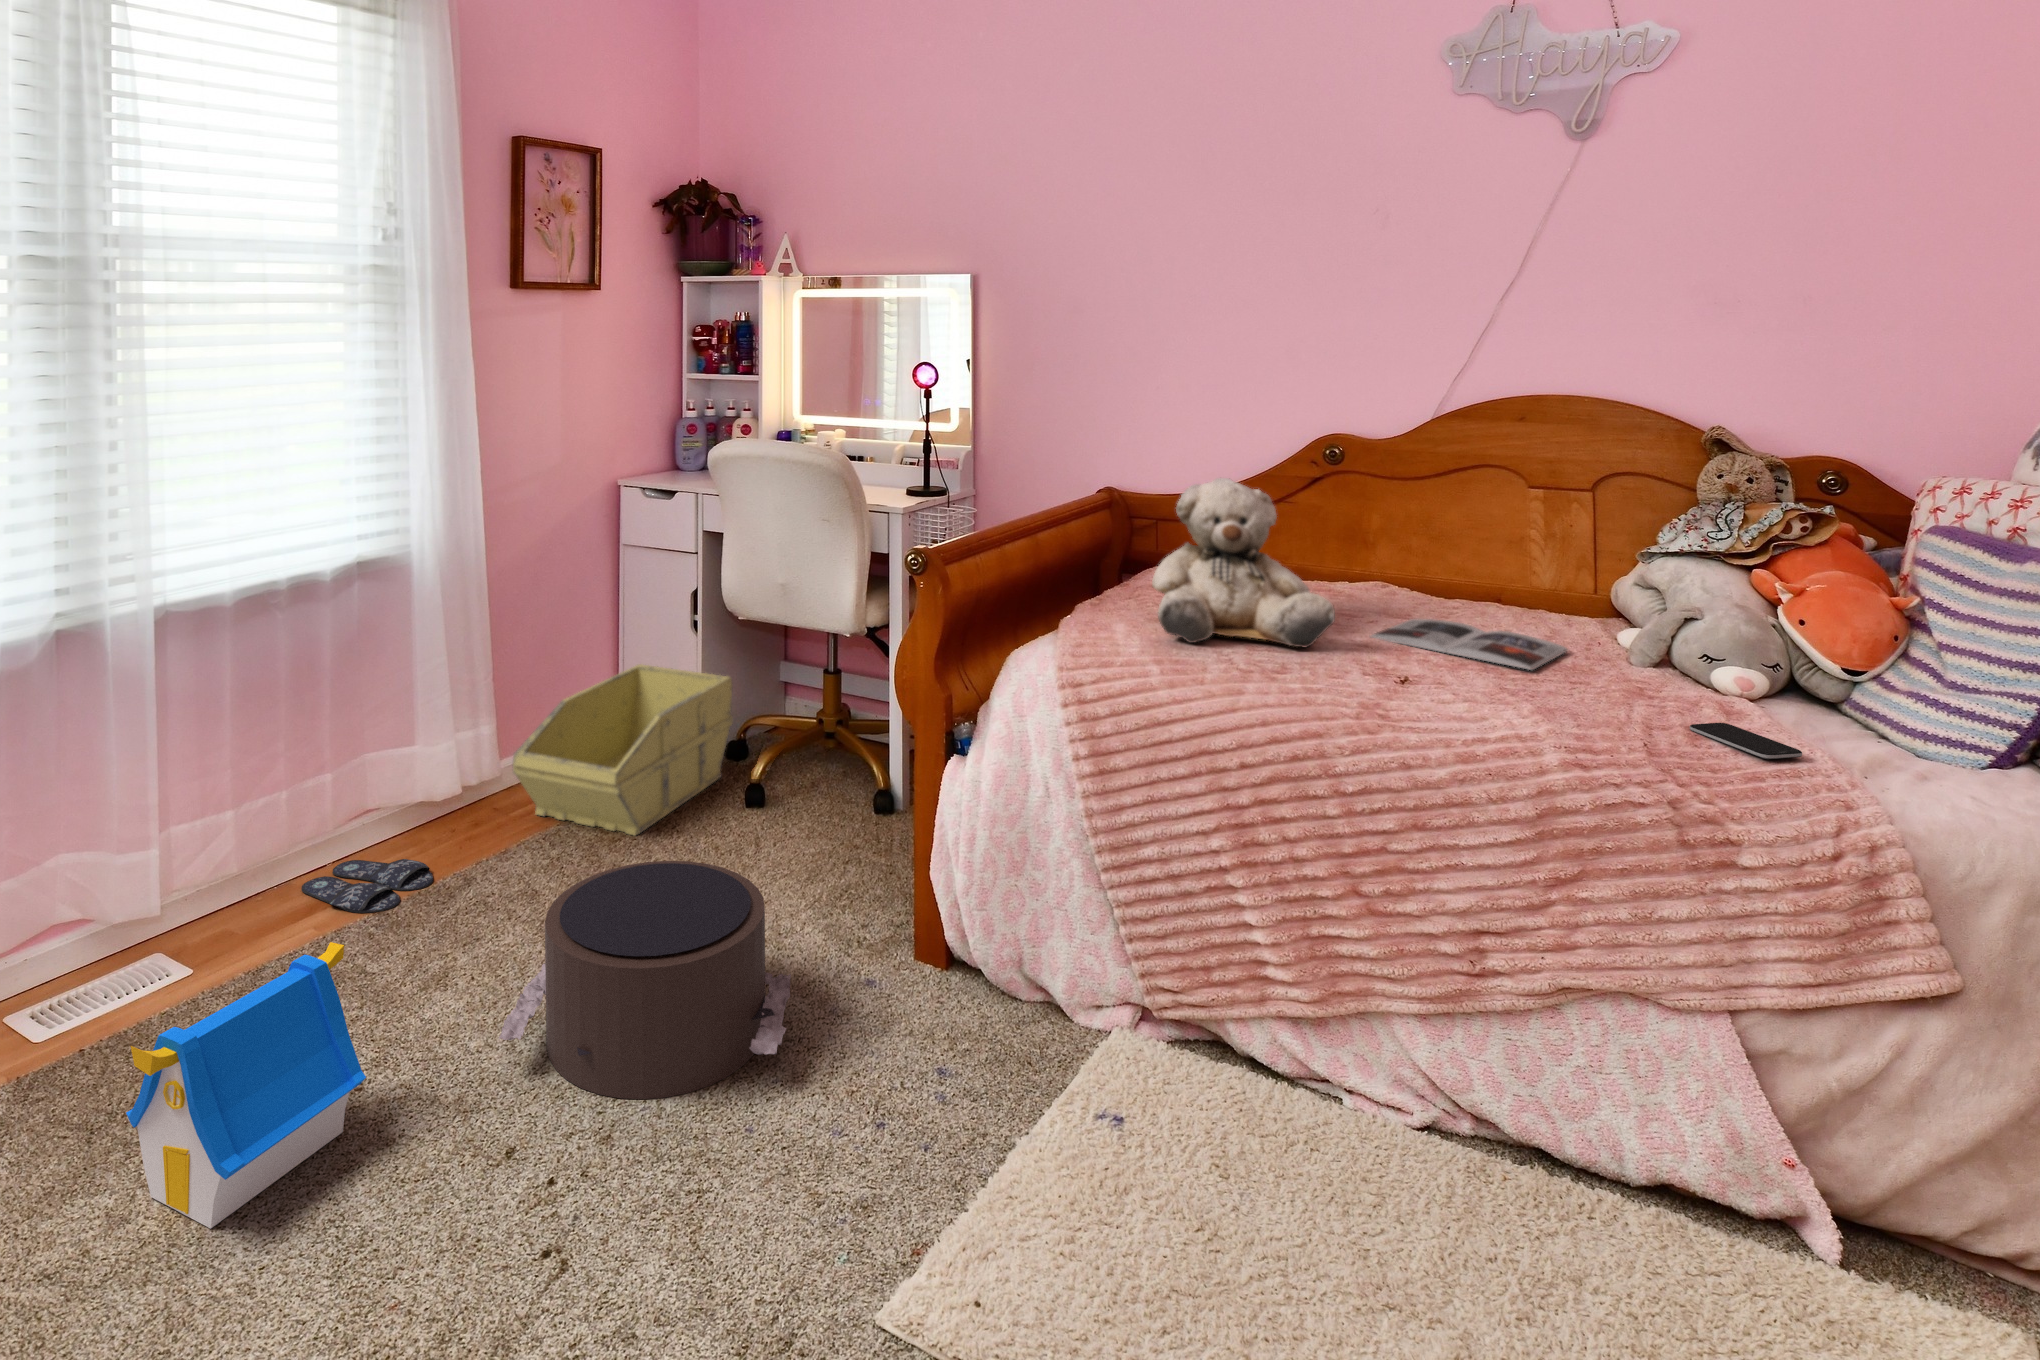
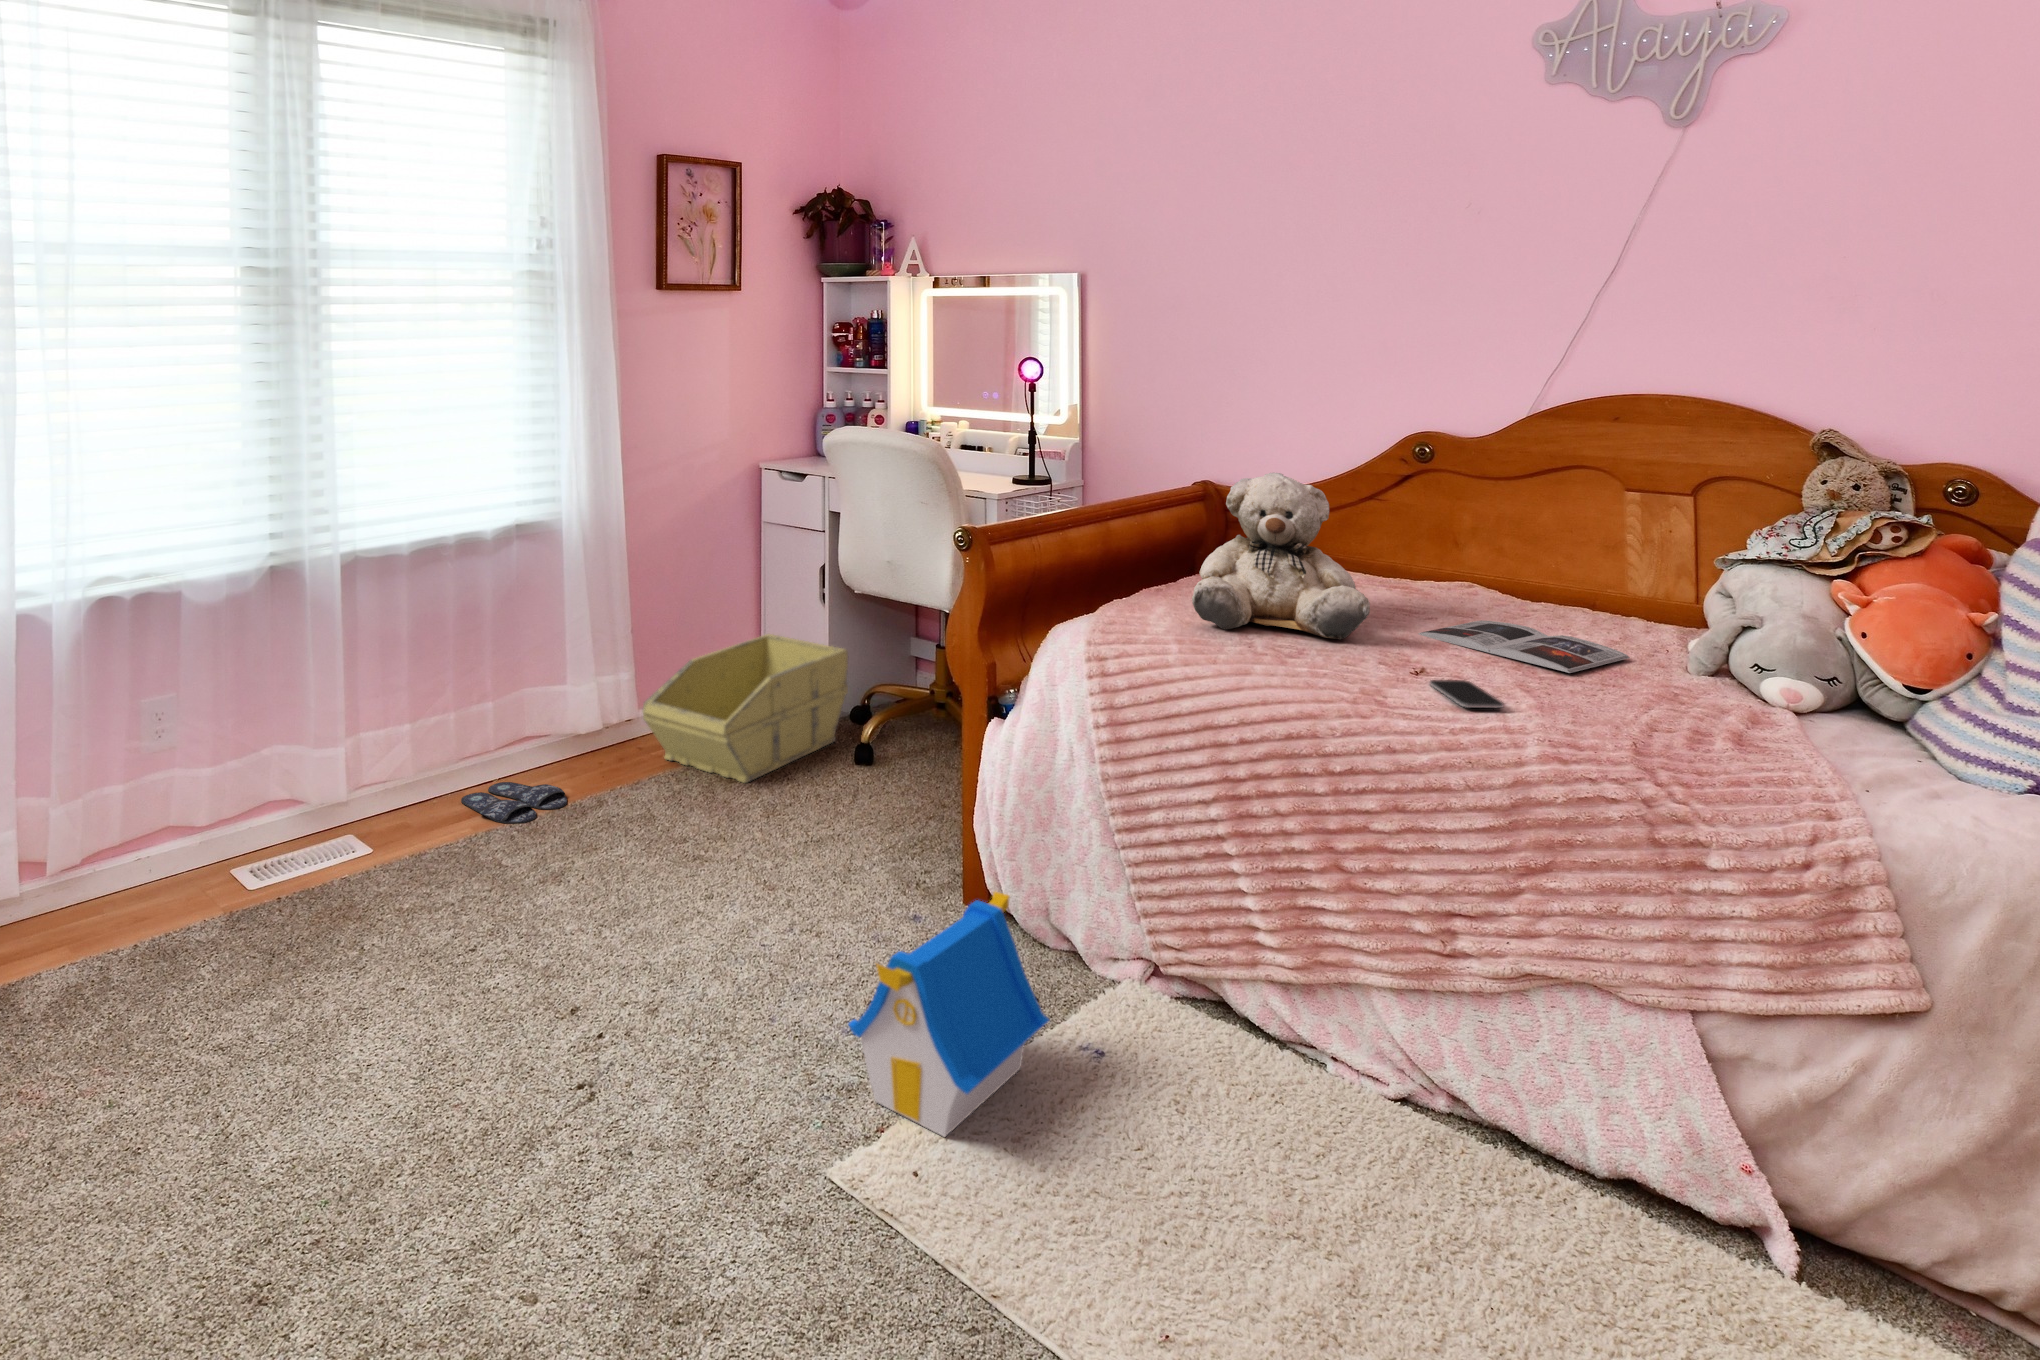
smartphone: present [1690,723,1802,759] -> present [1430,680,1504,708]
pouf: present [499,861,791,1099] -> none [579,795,836,987]
toy house: present [126,942,366,1229] -> present [848,892,1049,1137]

